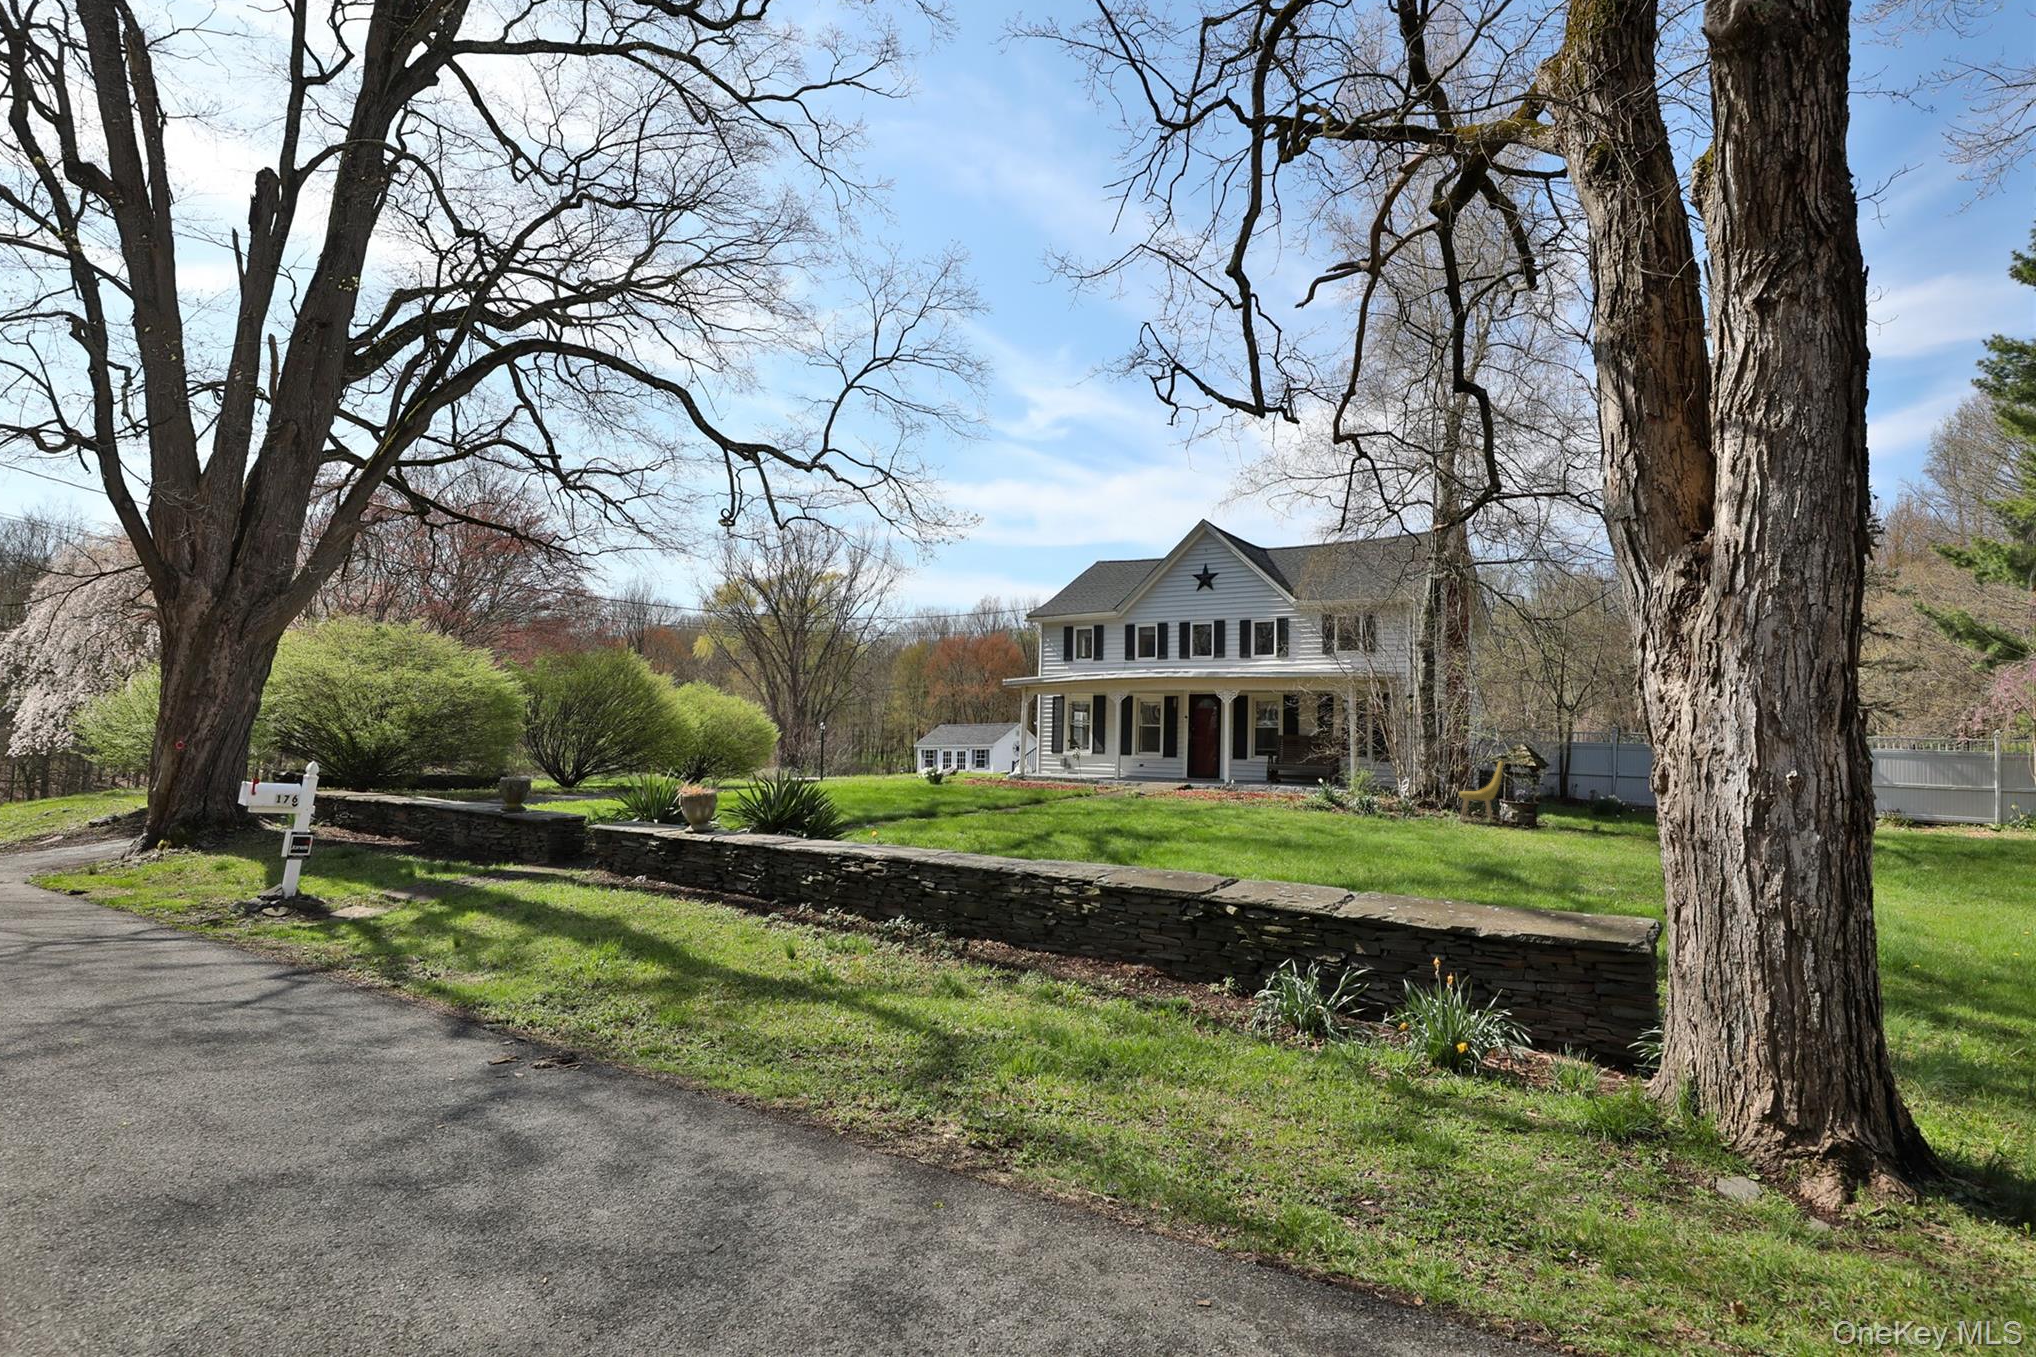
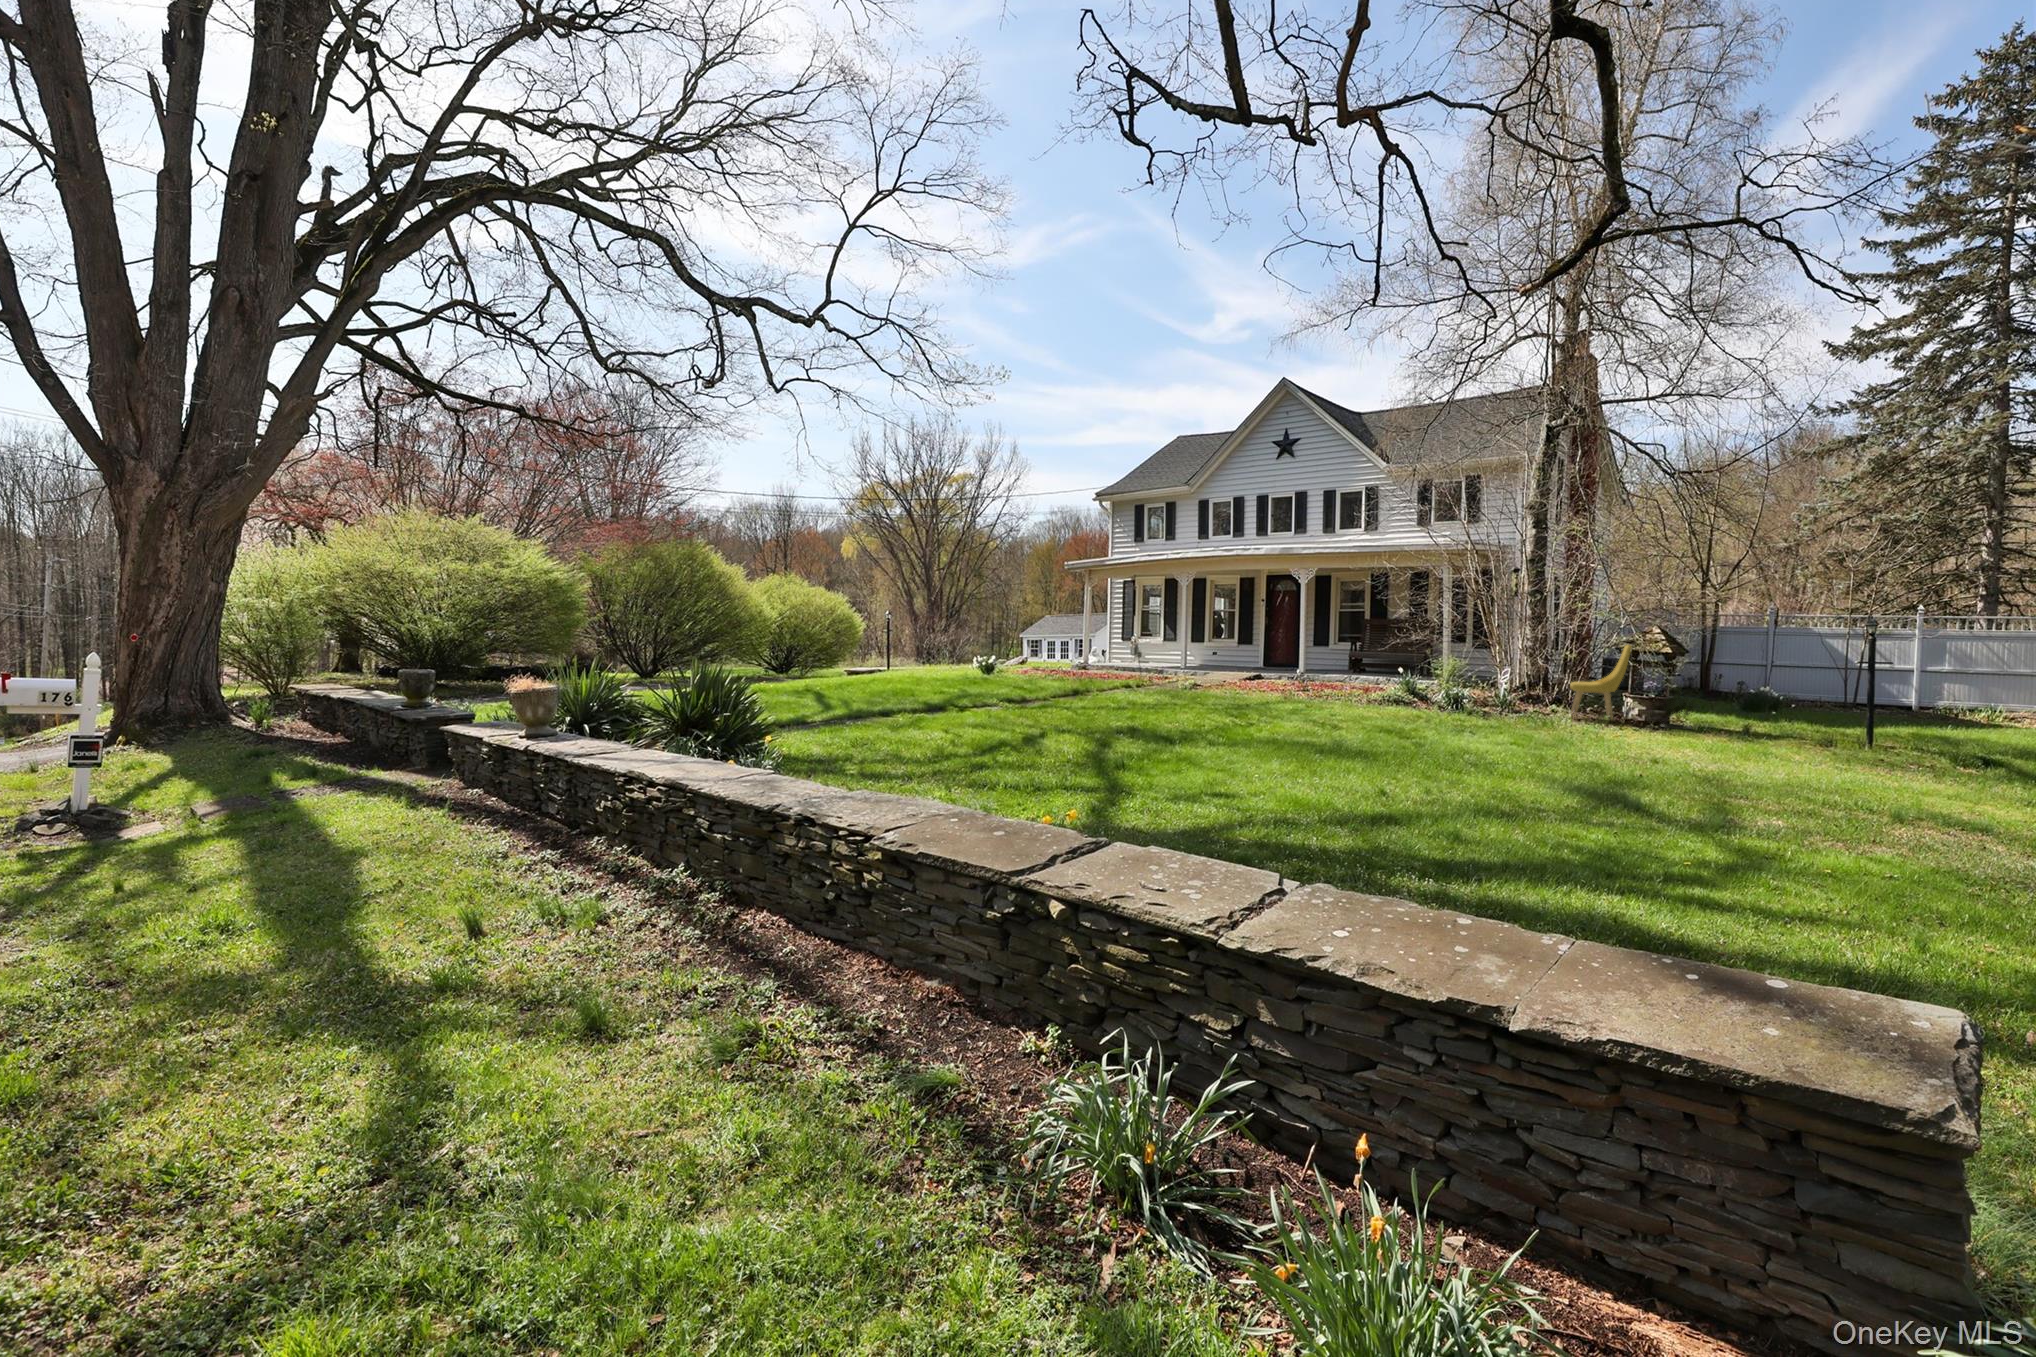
potted tree: none [1528,791,1556,829] -> present [1661,688,1694,729]

